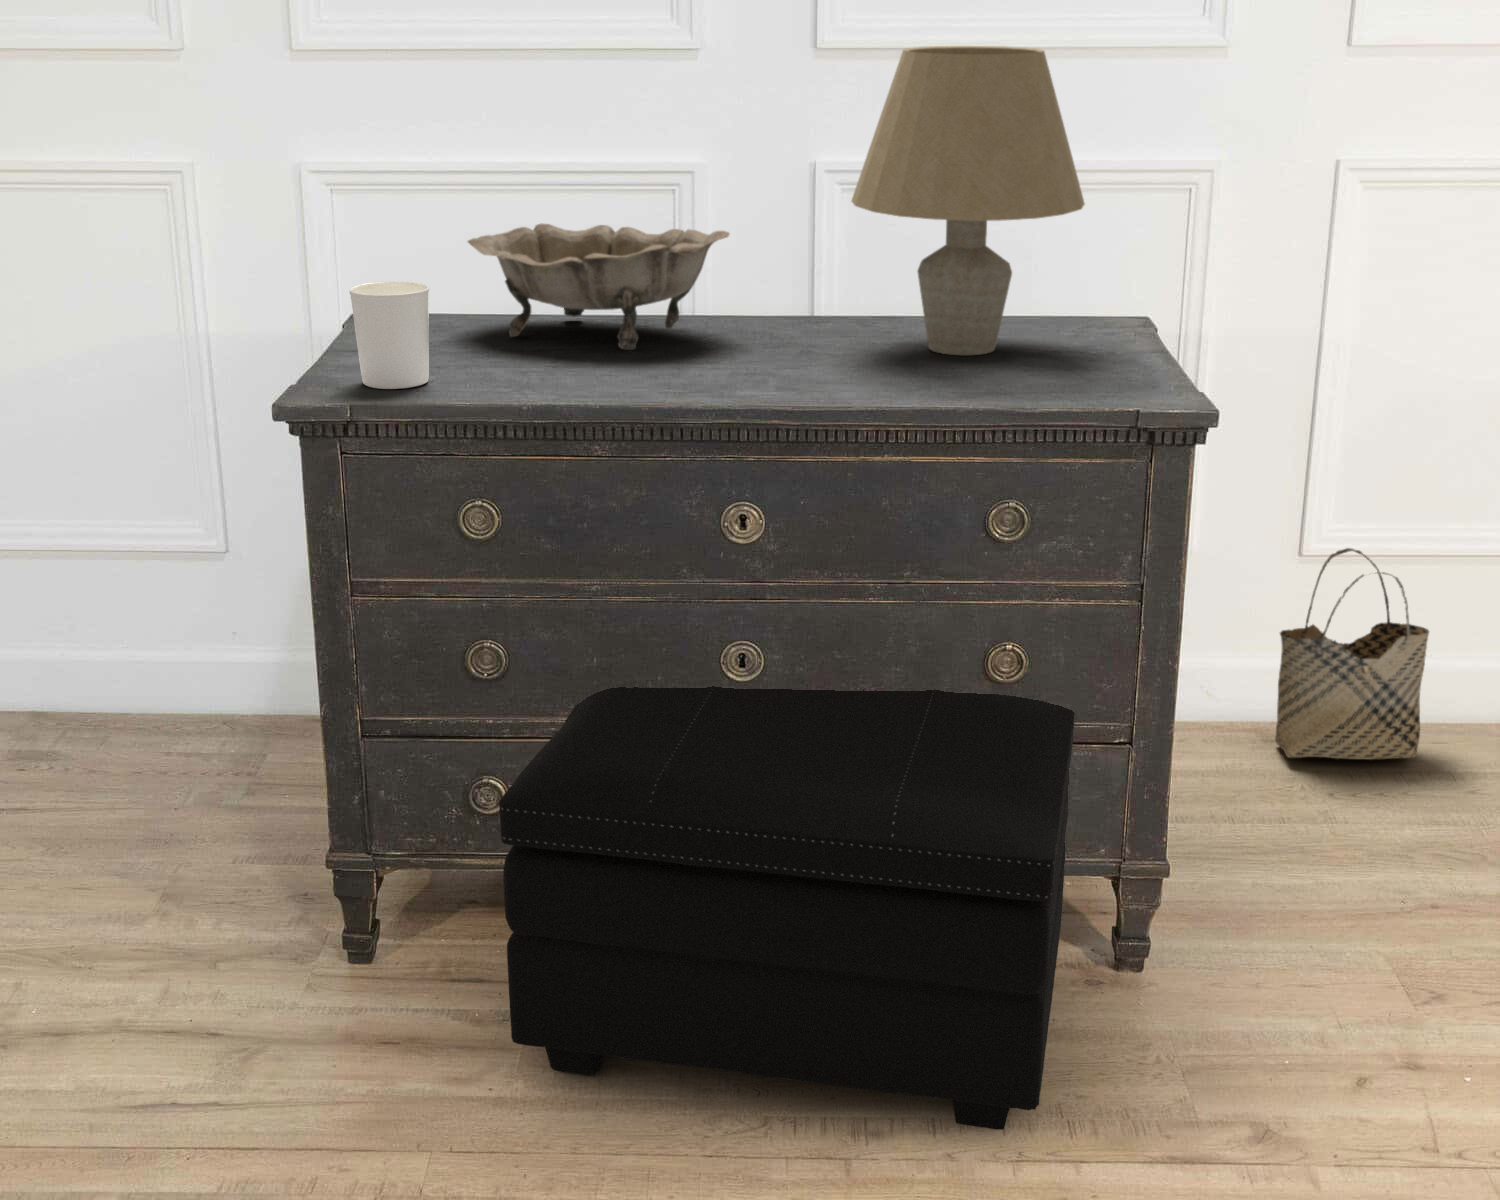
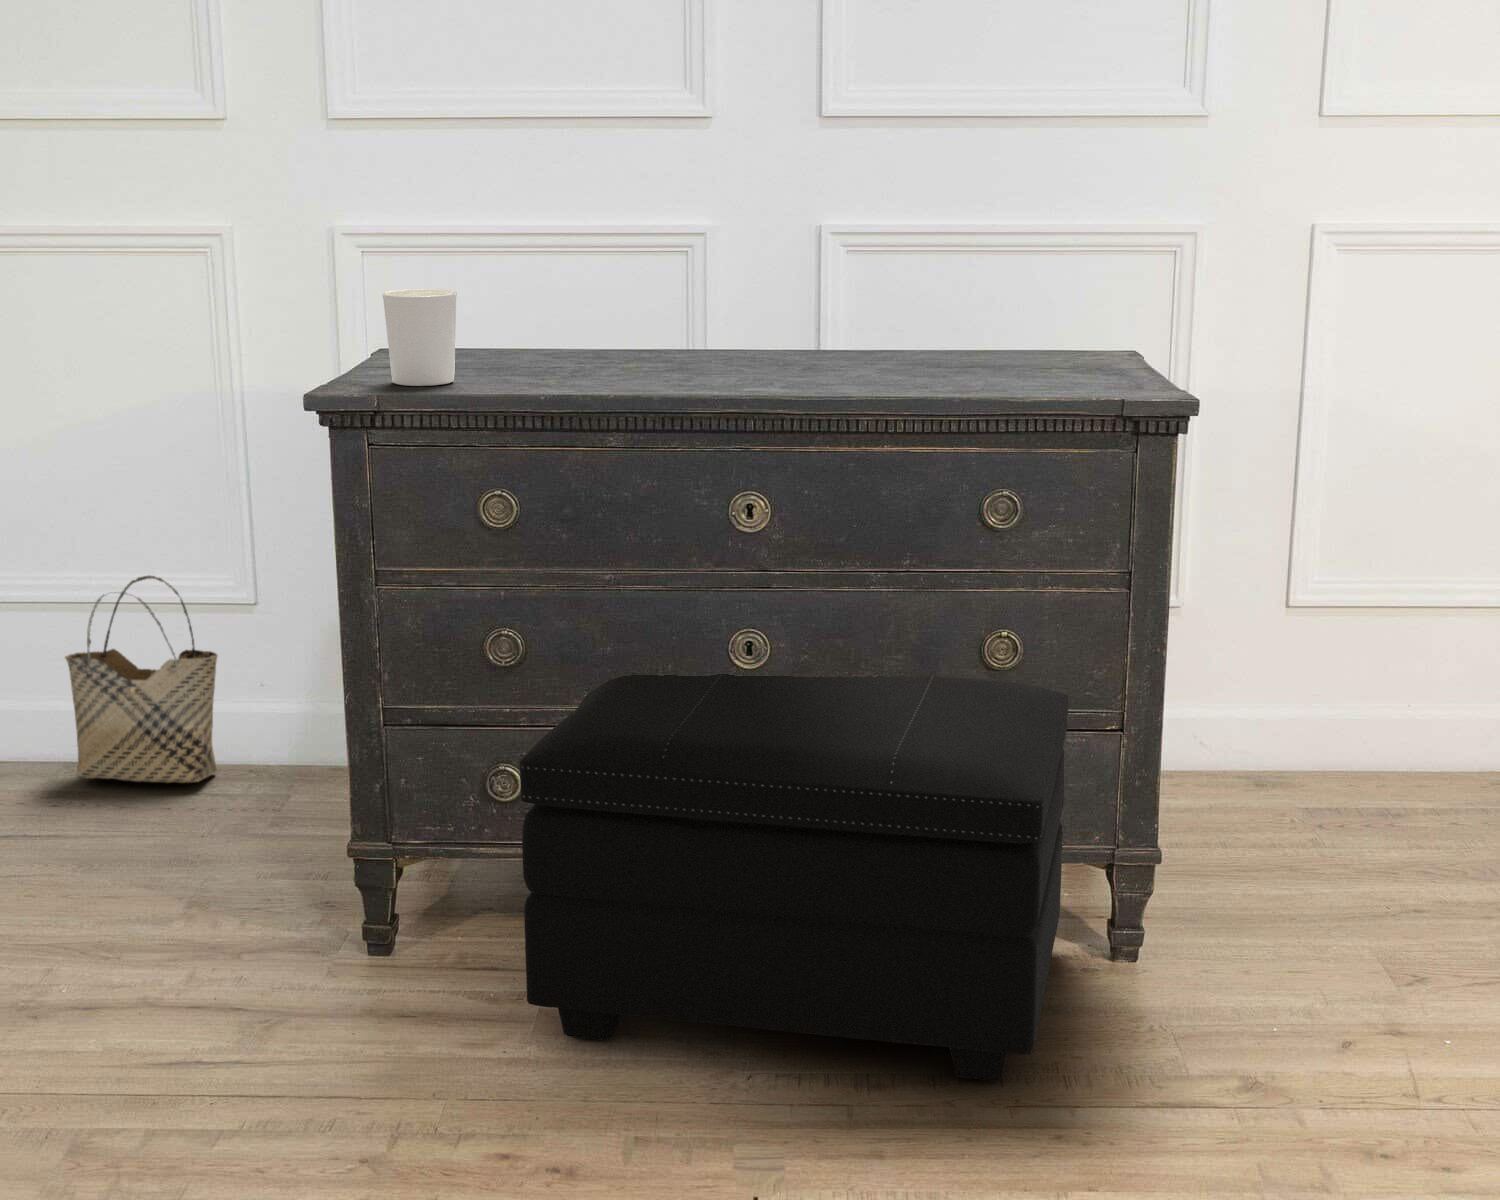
table lamp: present [852,46,1084,355] -> none [852,81,1072,367]
decorative bowl: present [468,224,730,350] -> none [487,254,737,365]
woven basket: present [1275,548,1429,760] -> present [65,576,217,783]

